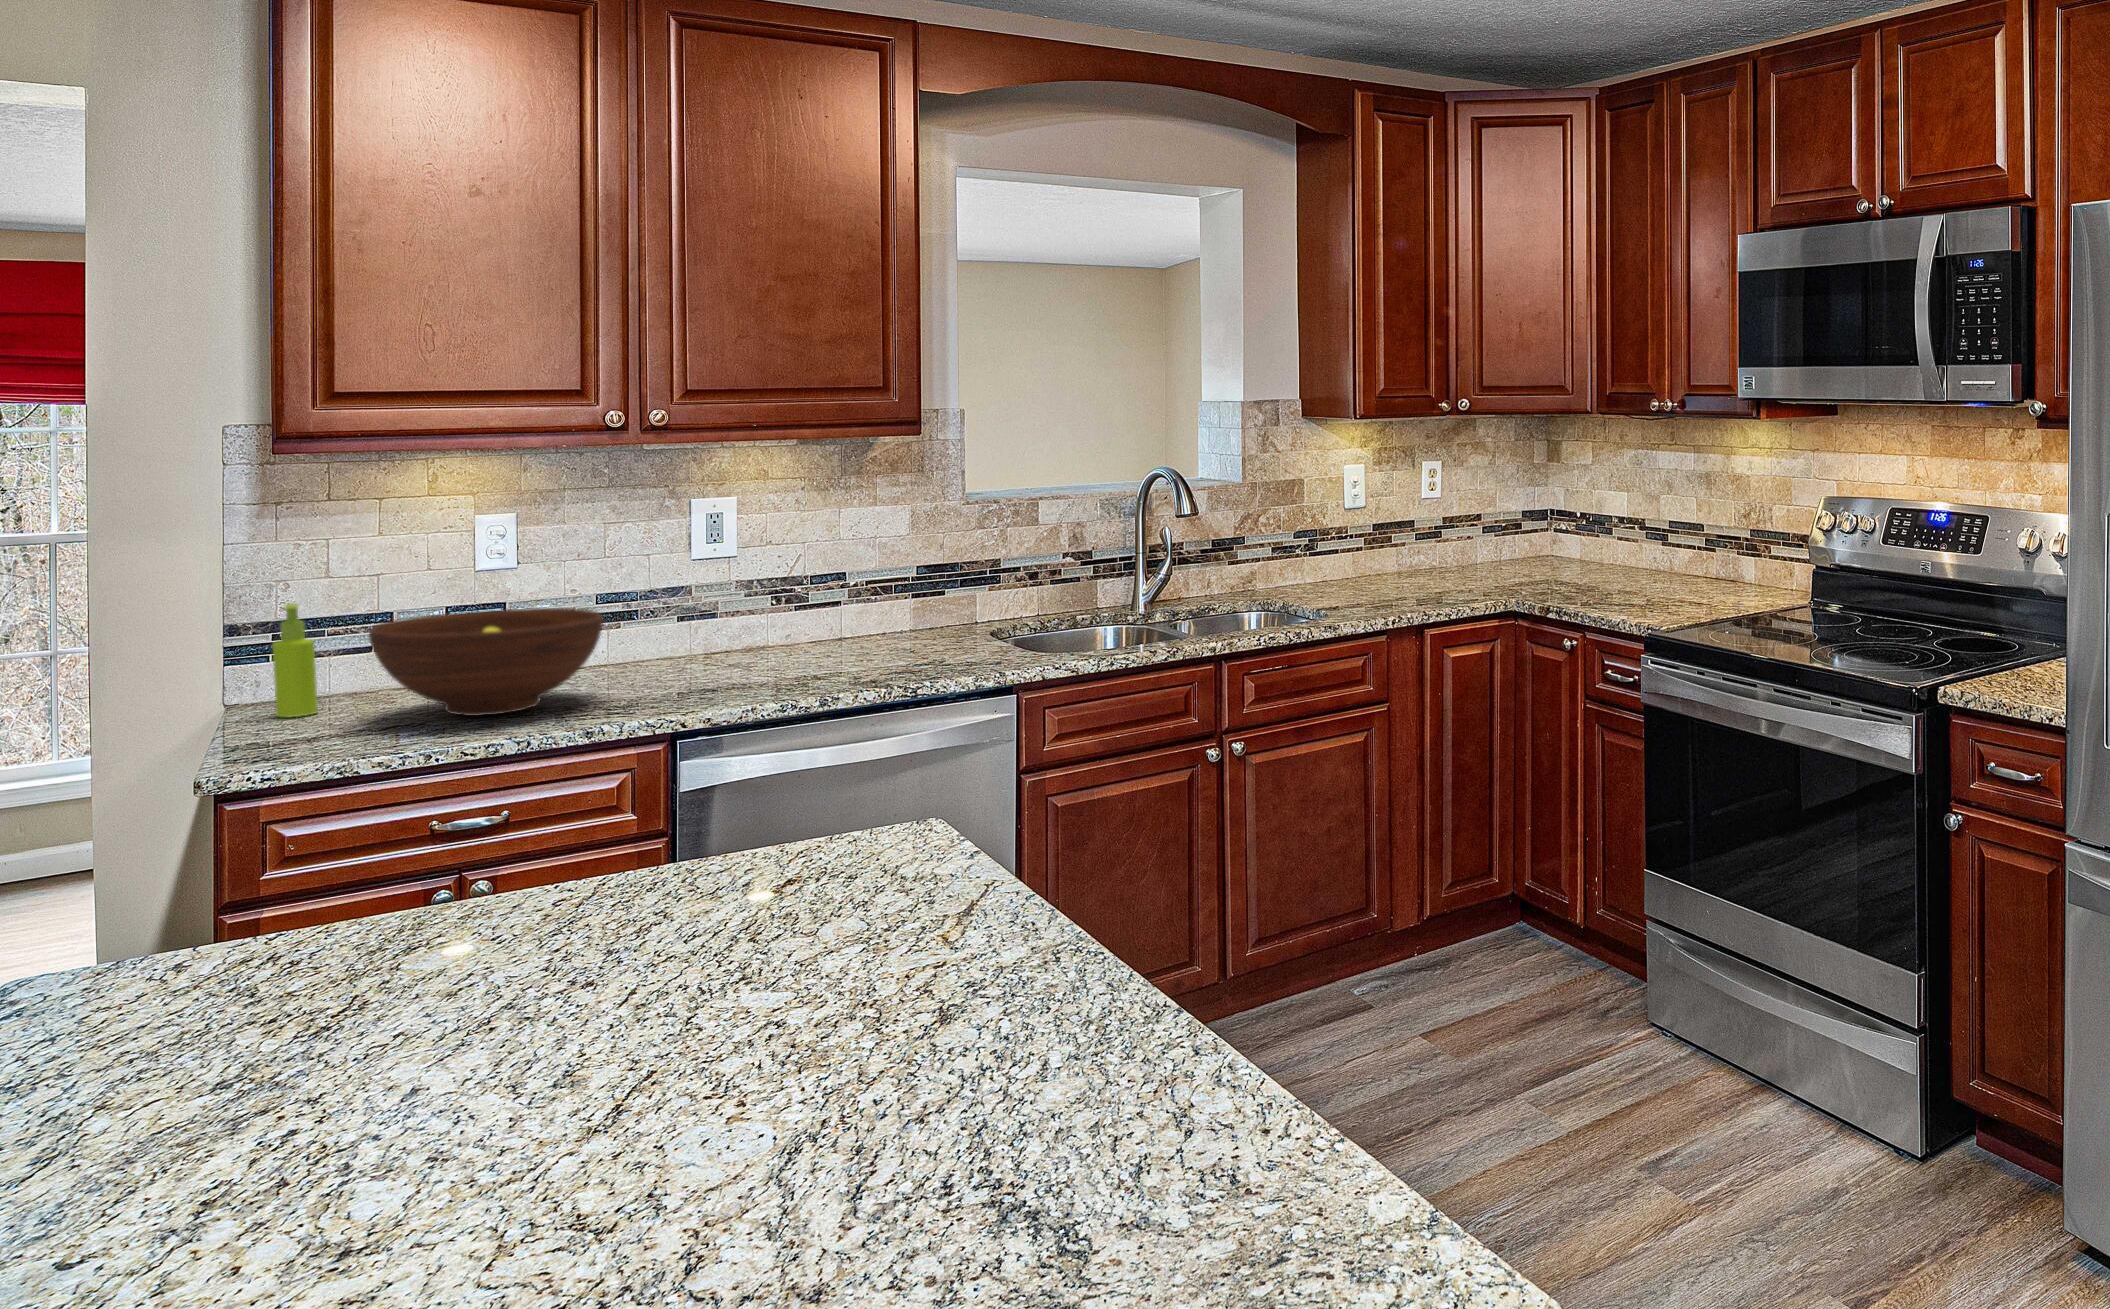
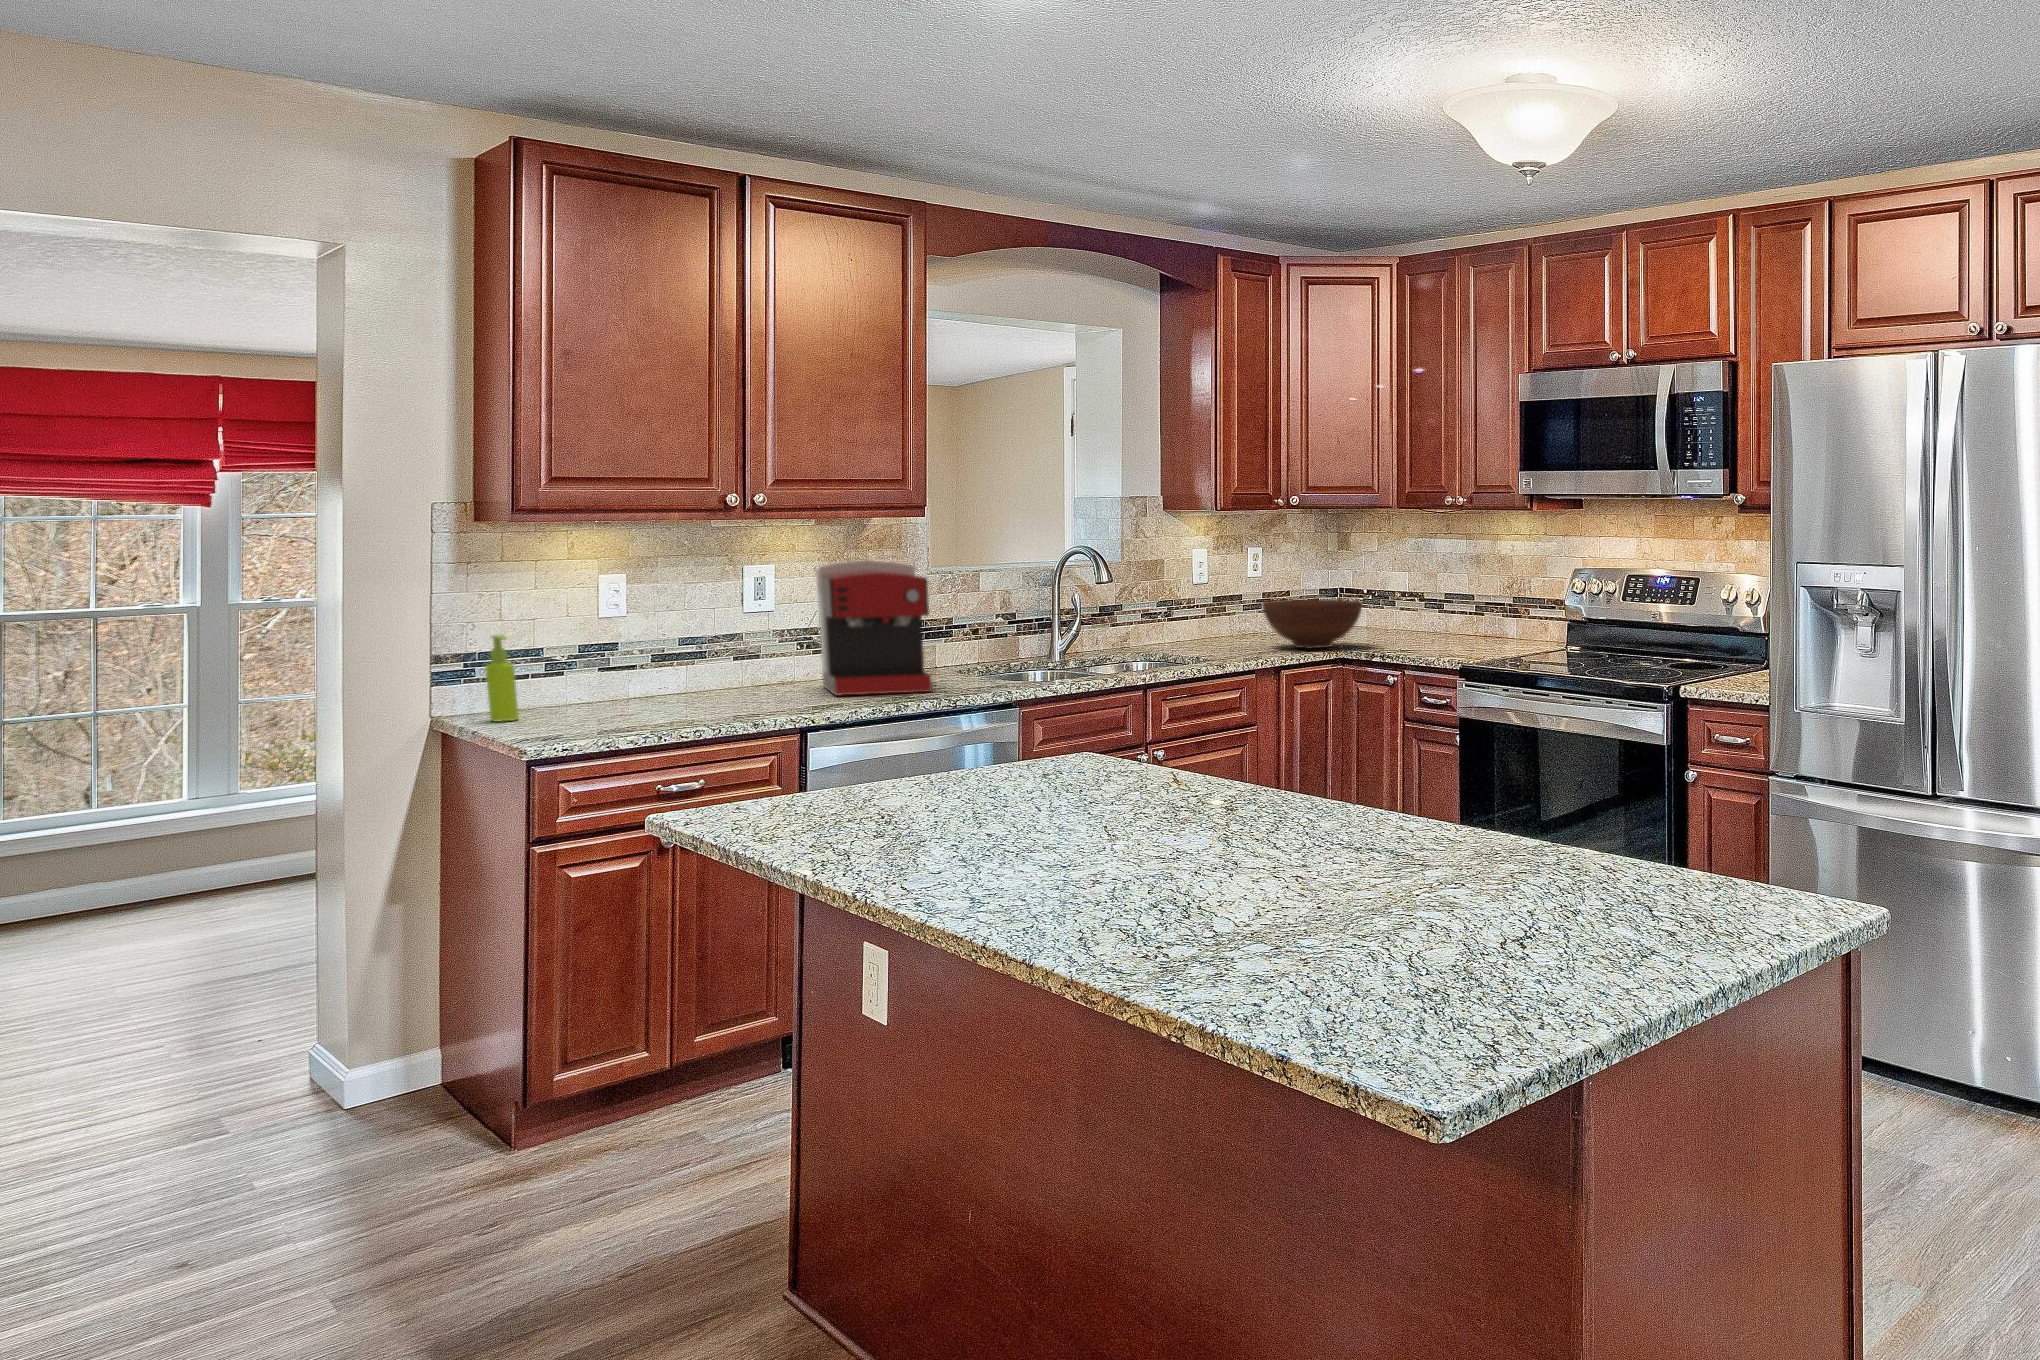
coffee maker: none [763,494,914,675] -> present [817,560,932,695]
fruit bowl: present [369,608,603,716] -> present [1262,599,1362,649]

